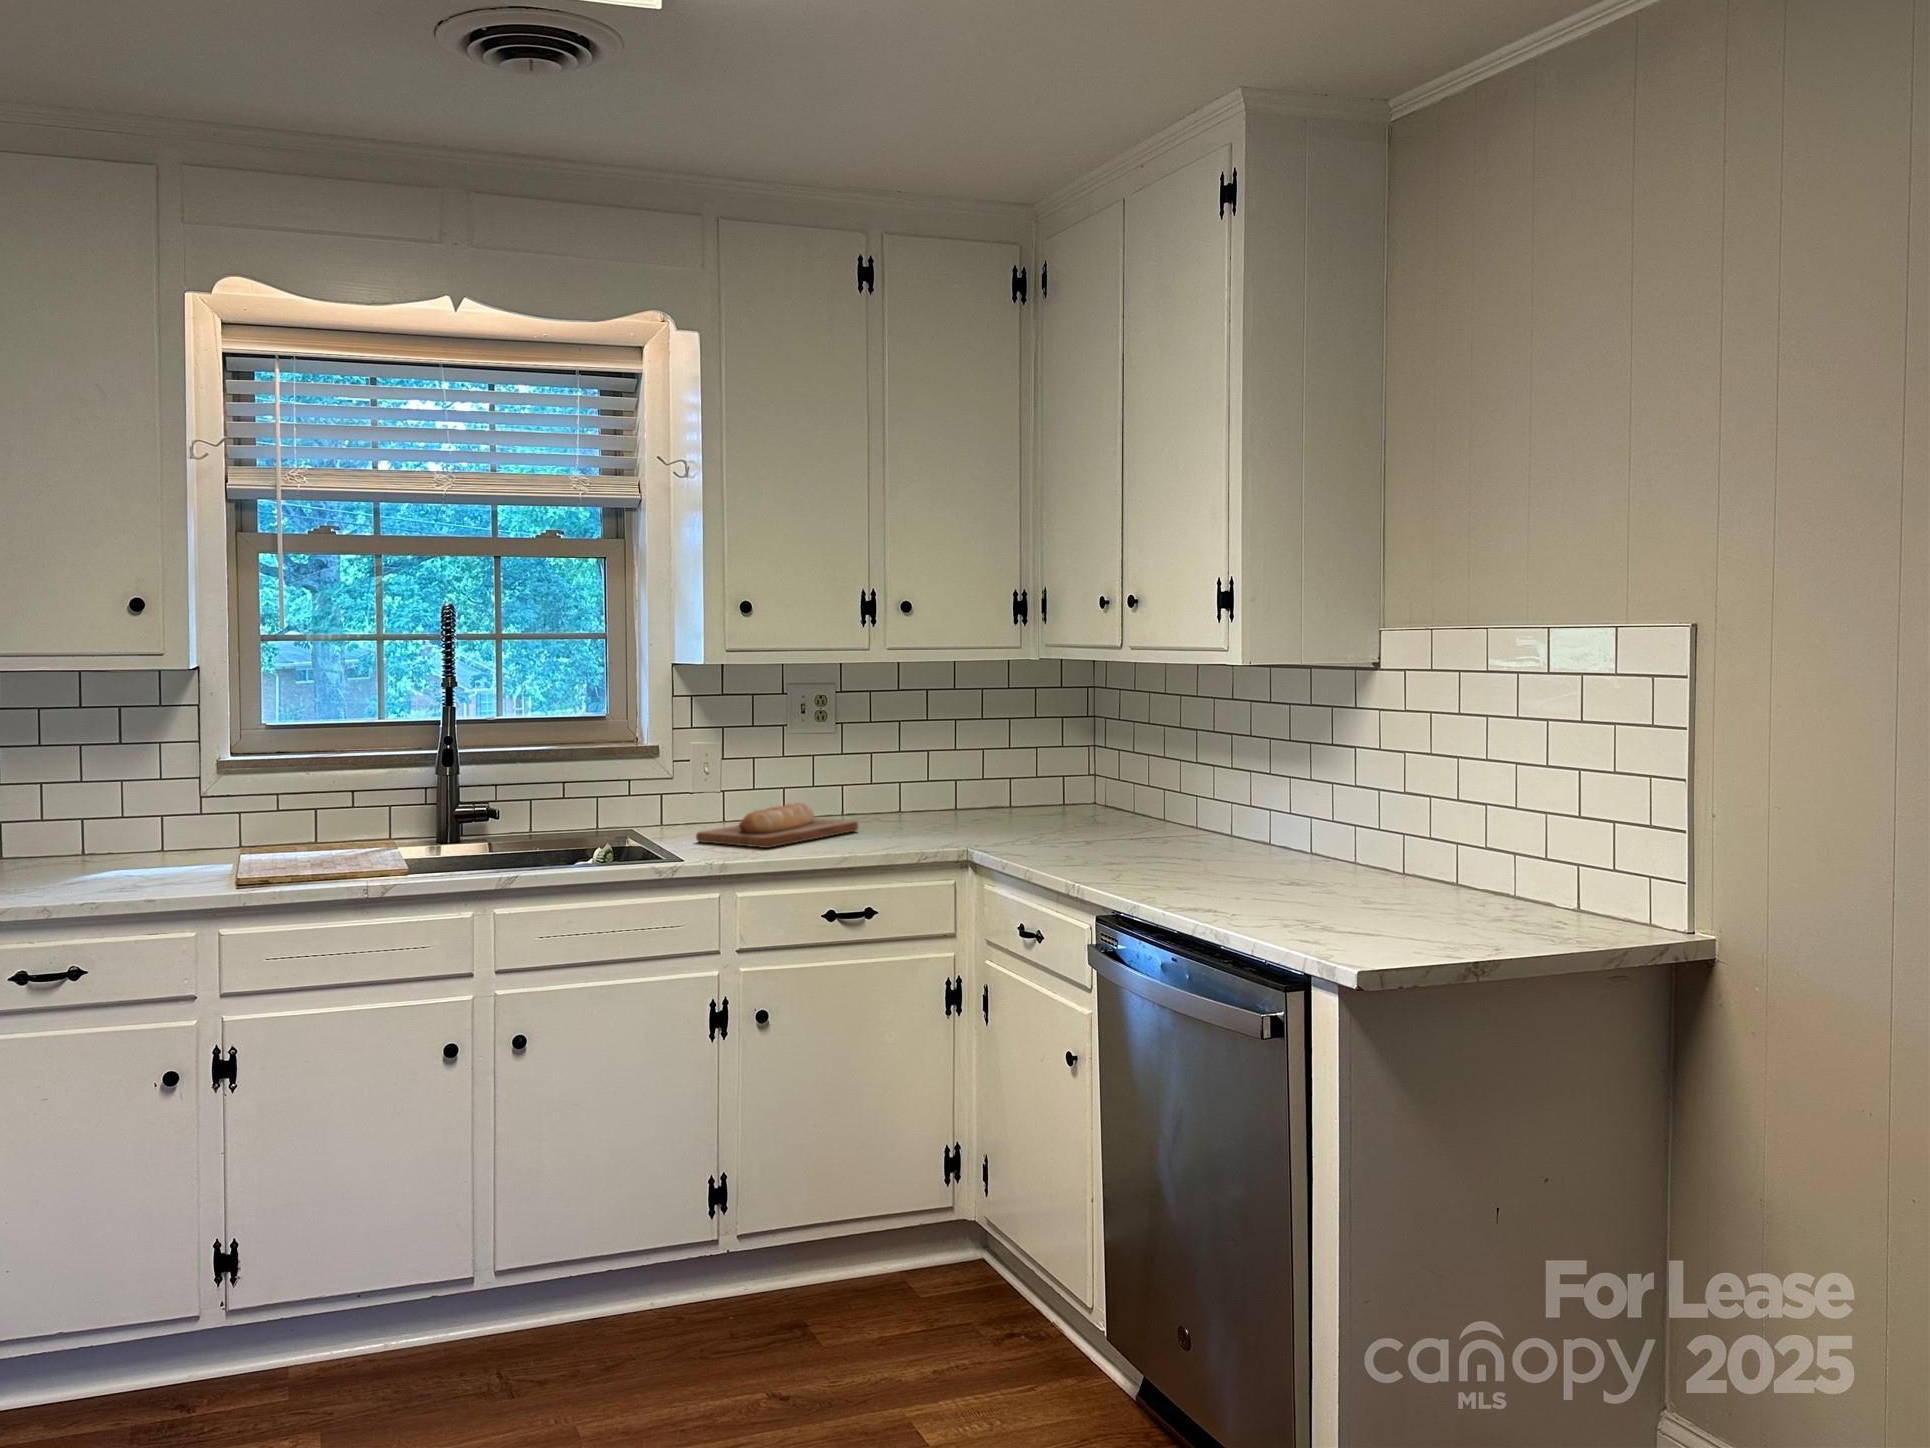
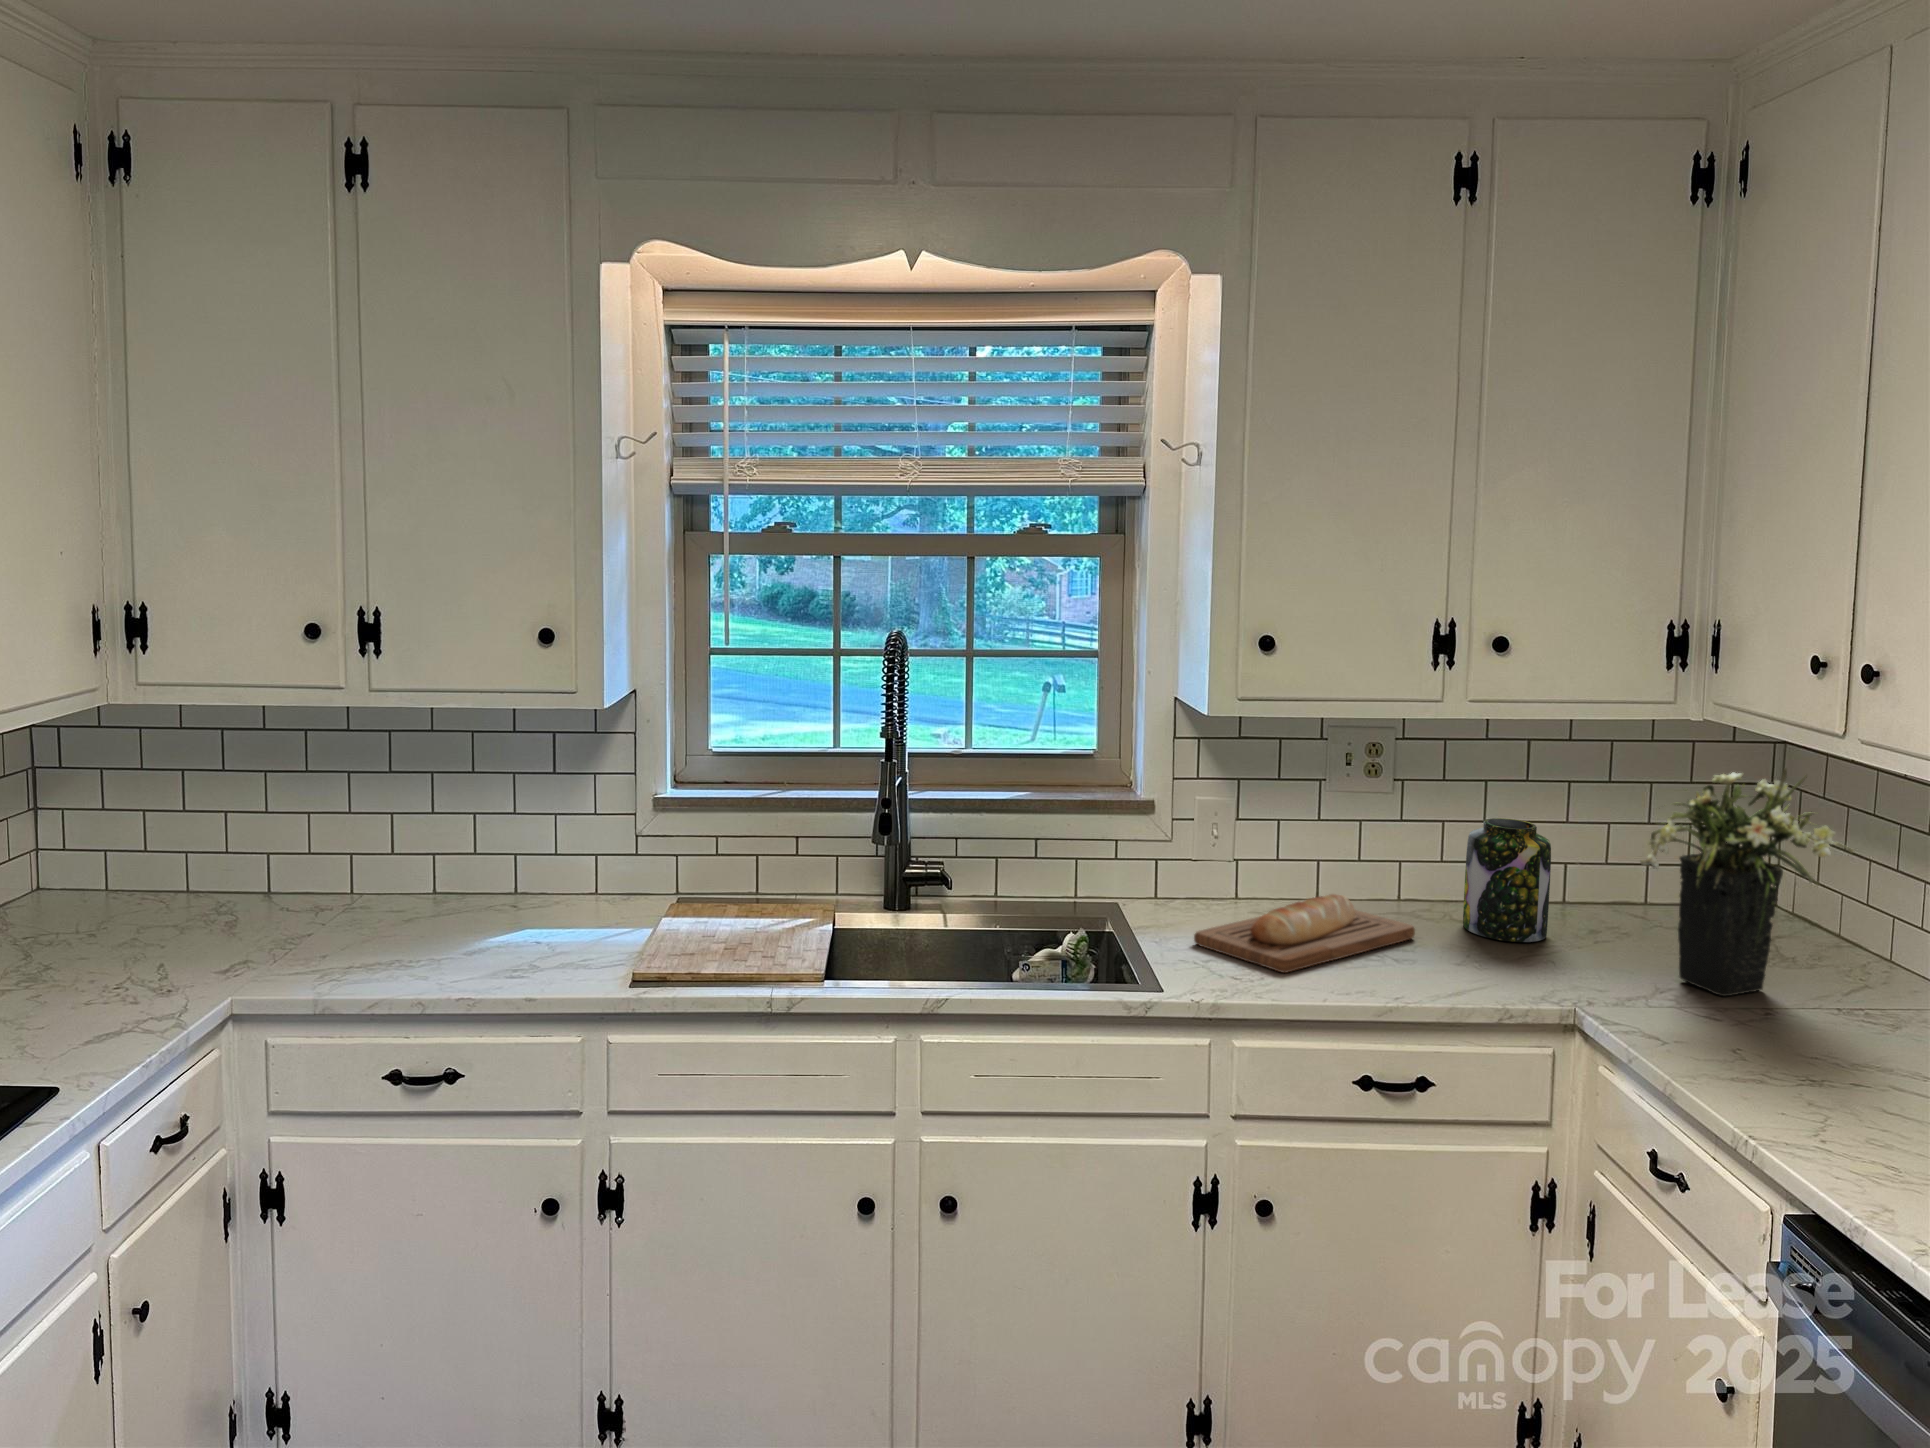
flower arrangement: none [1005,678,1134,838] -> present [1640,768,1855,996]
jar: none [892,742,950,828] -> present [1463,818,1551,942]

